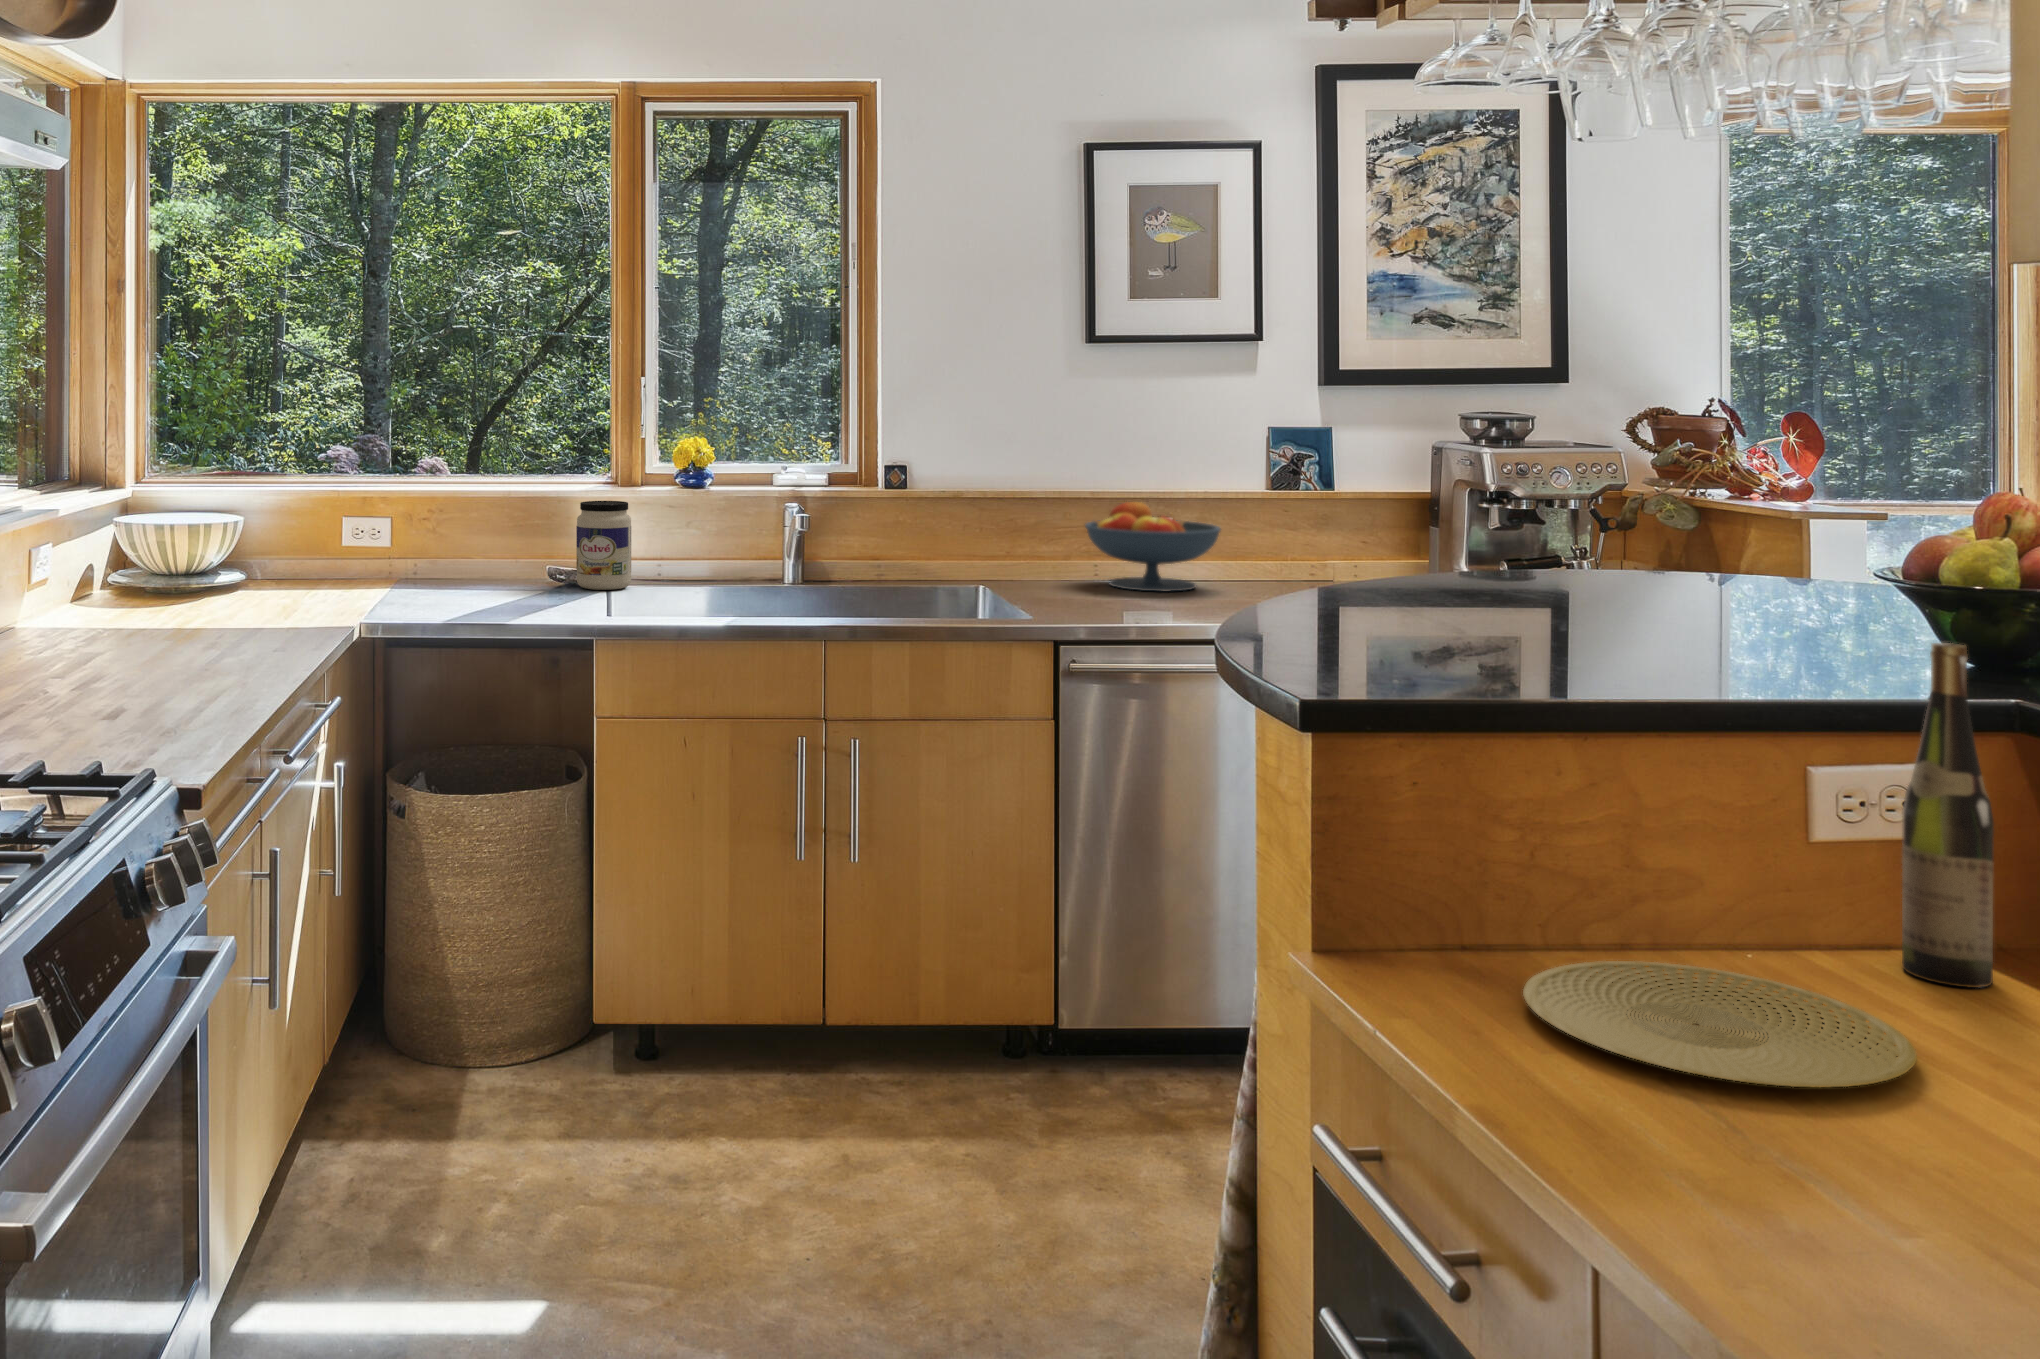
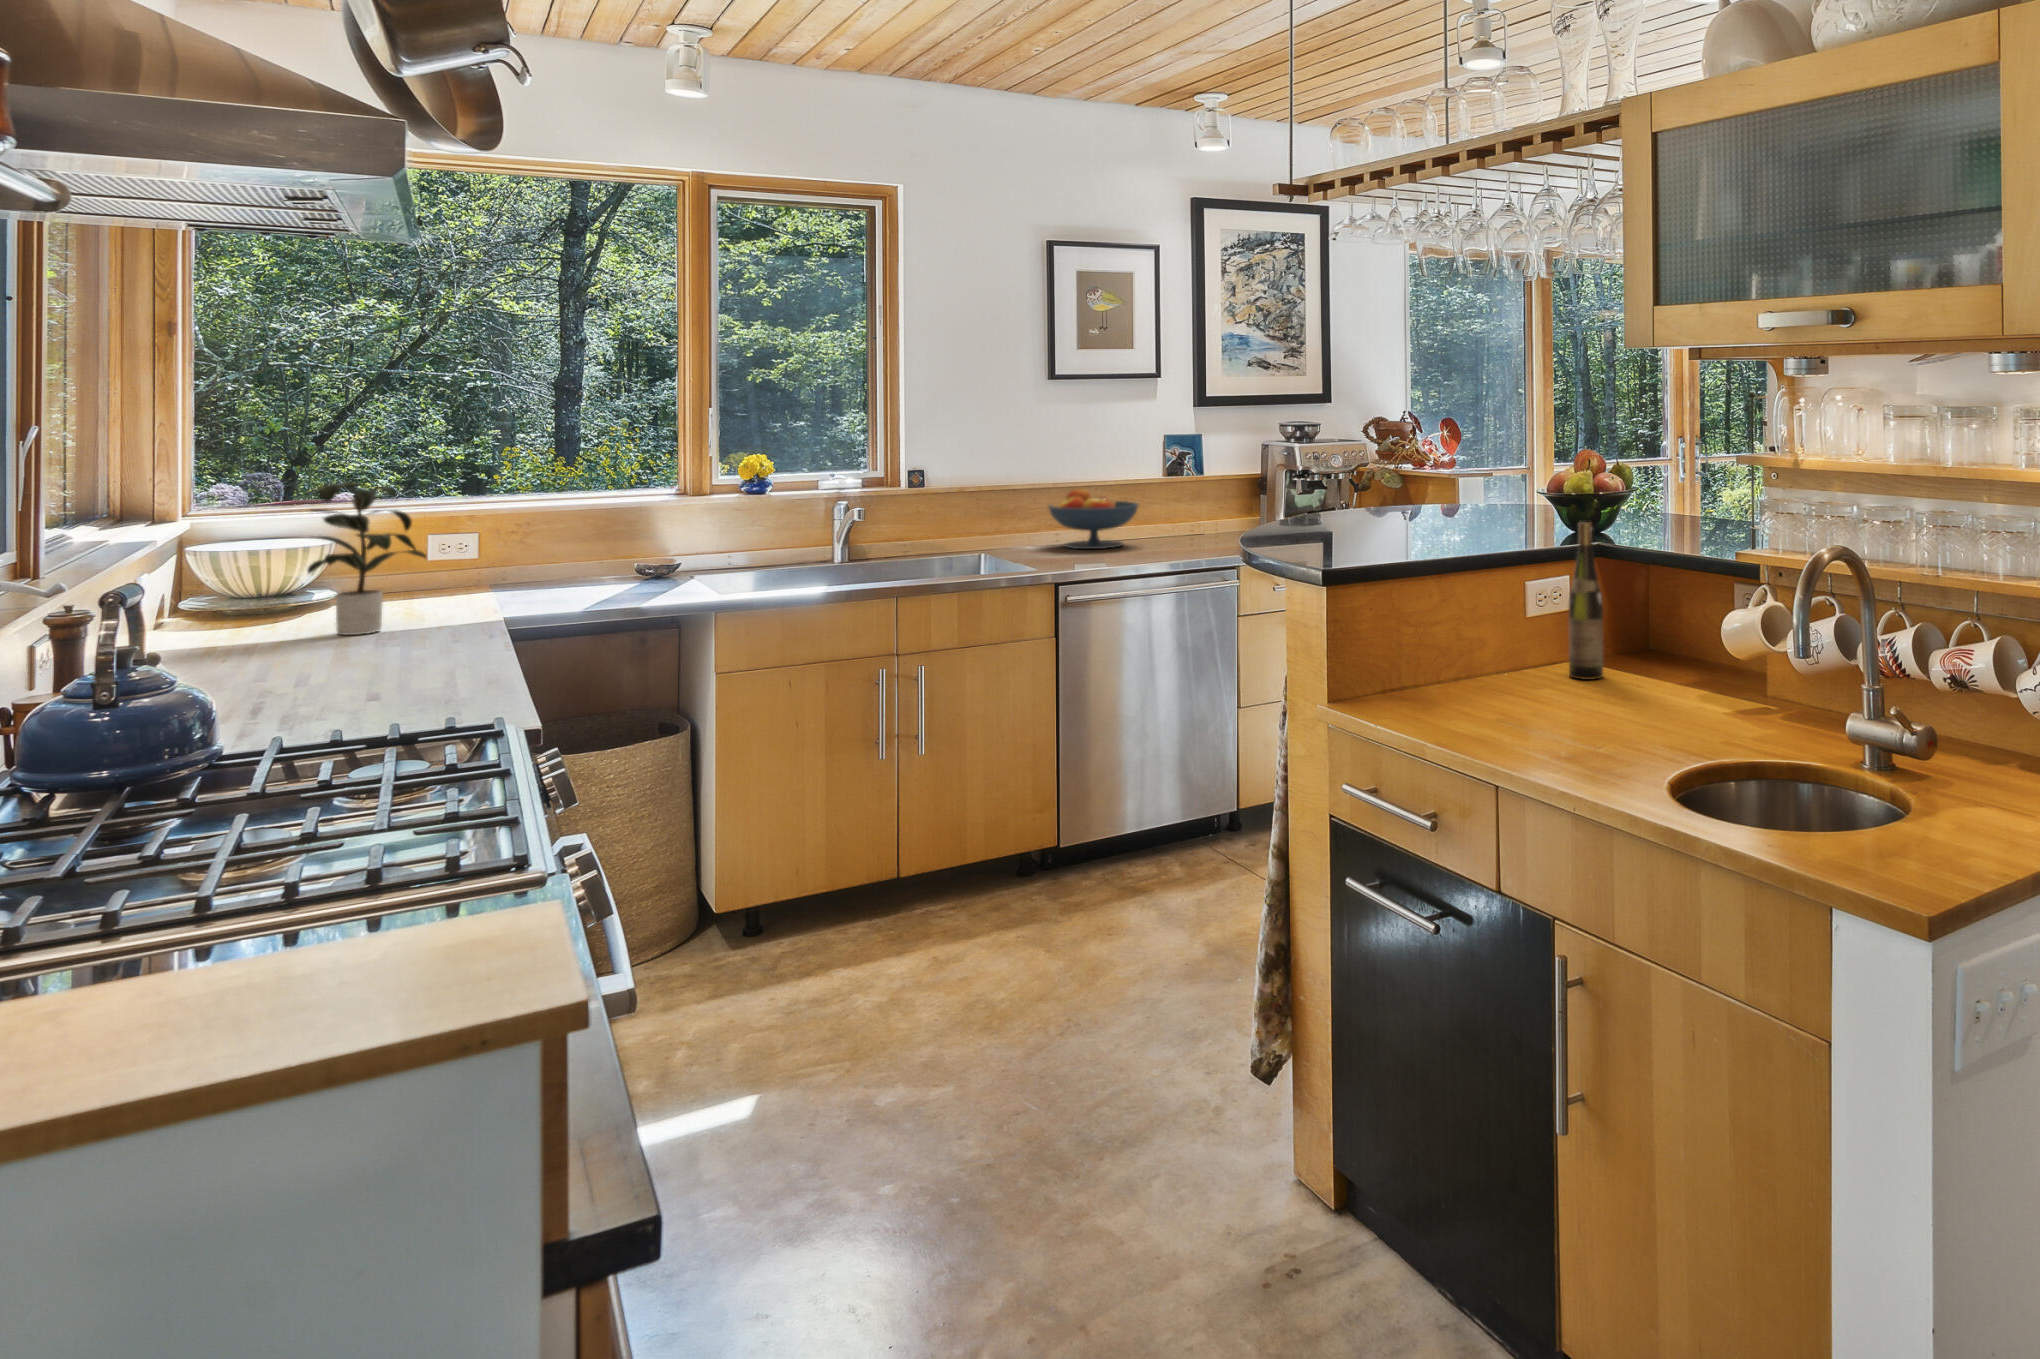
potted plant: none [139,454,301,632] -> present [307,482,426,635]
jar: present [576,501,631,590] -> none [663,507,711,578]
plate: present [1523,961,1917,1088] -> none [1431,686,1590,721]

